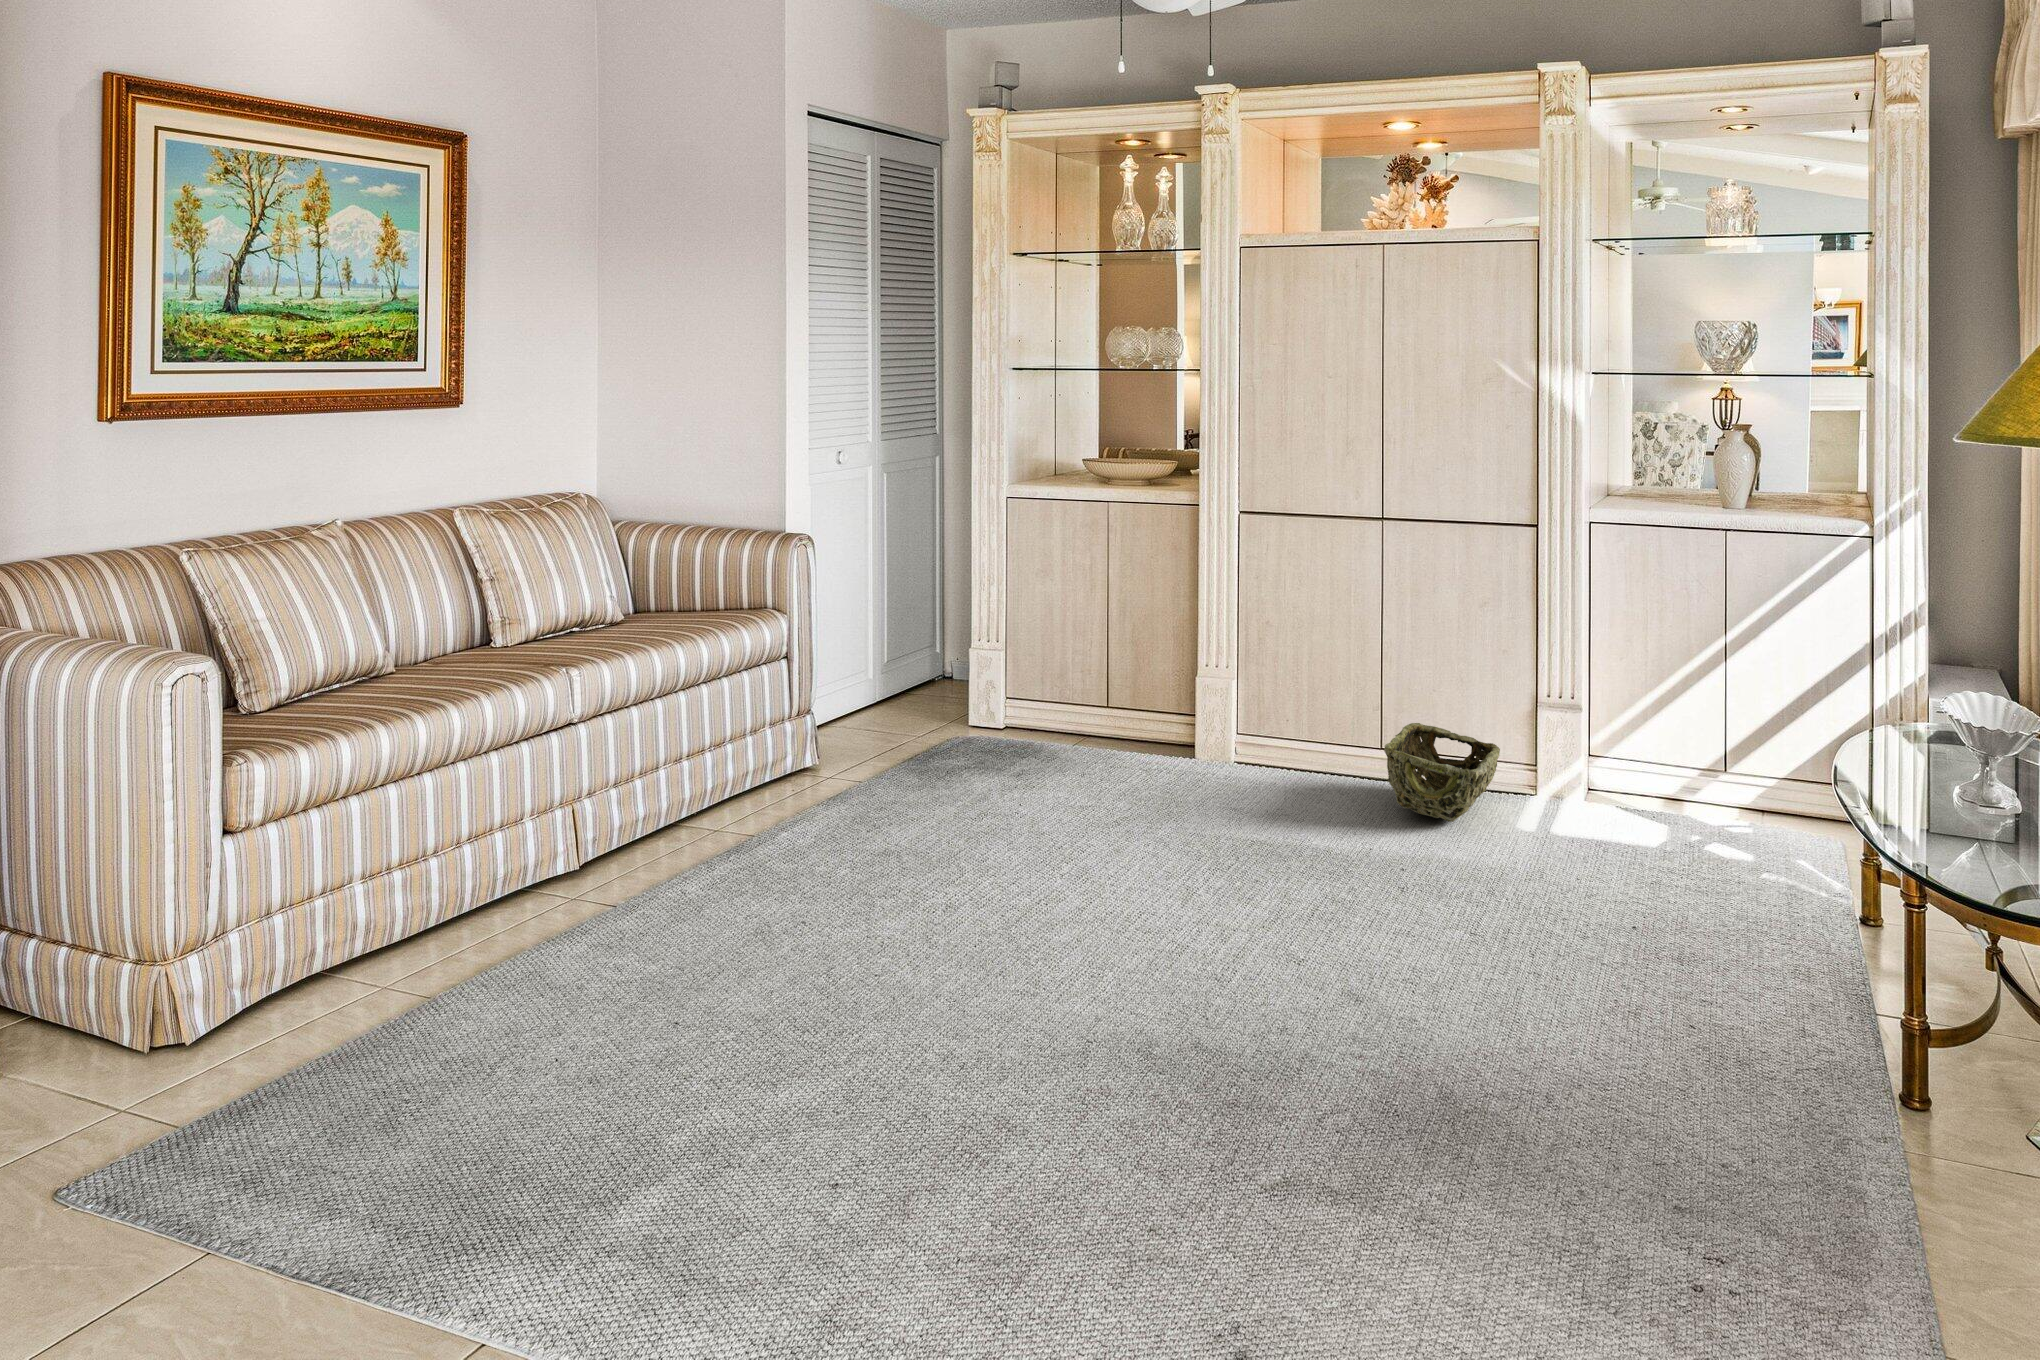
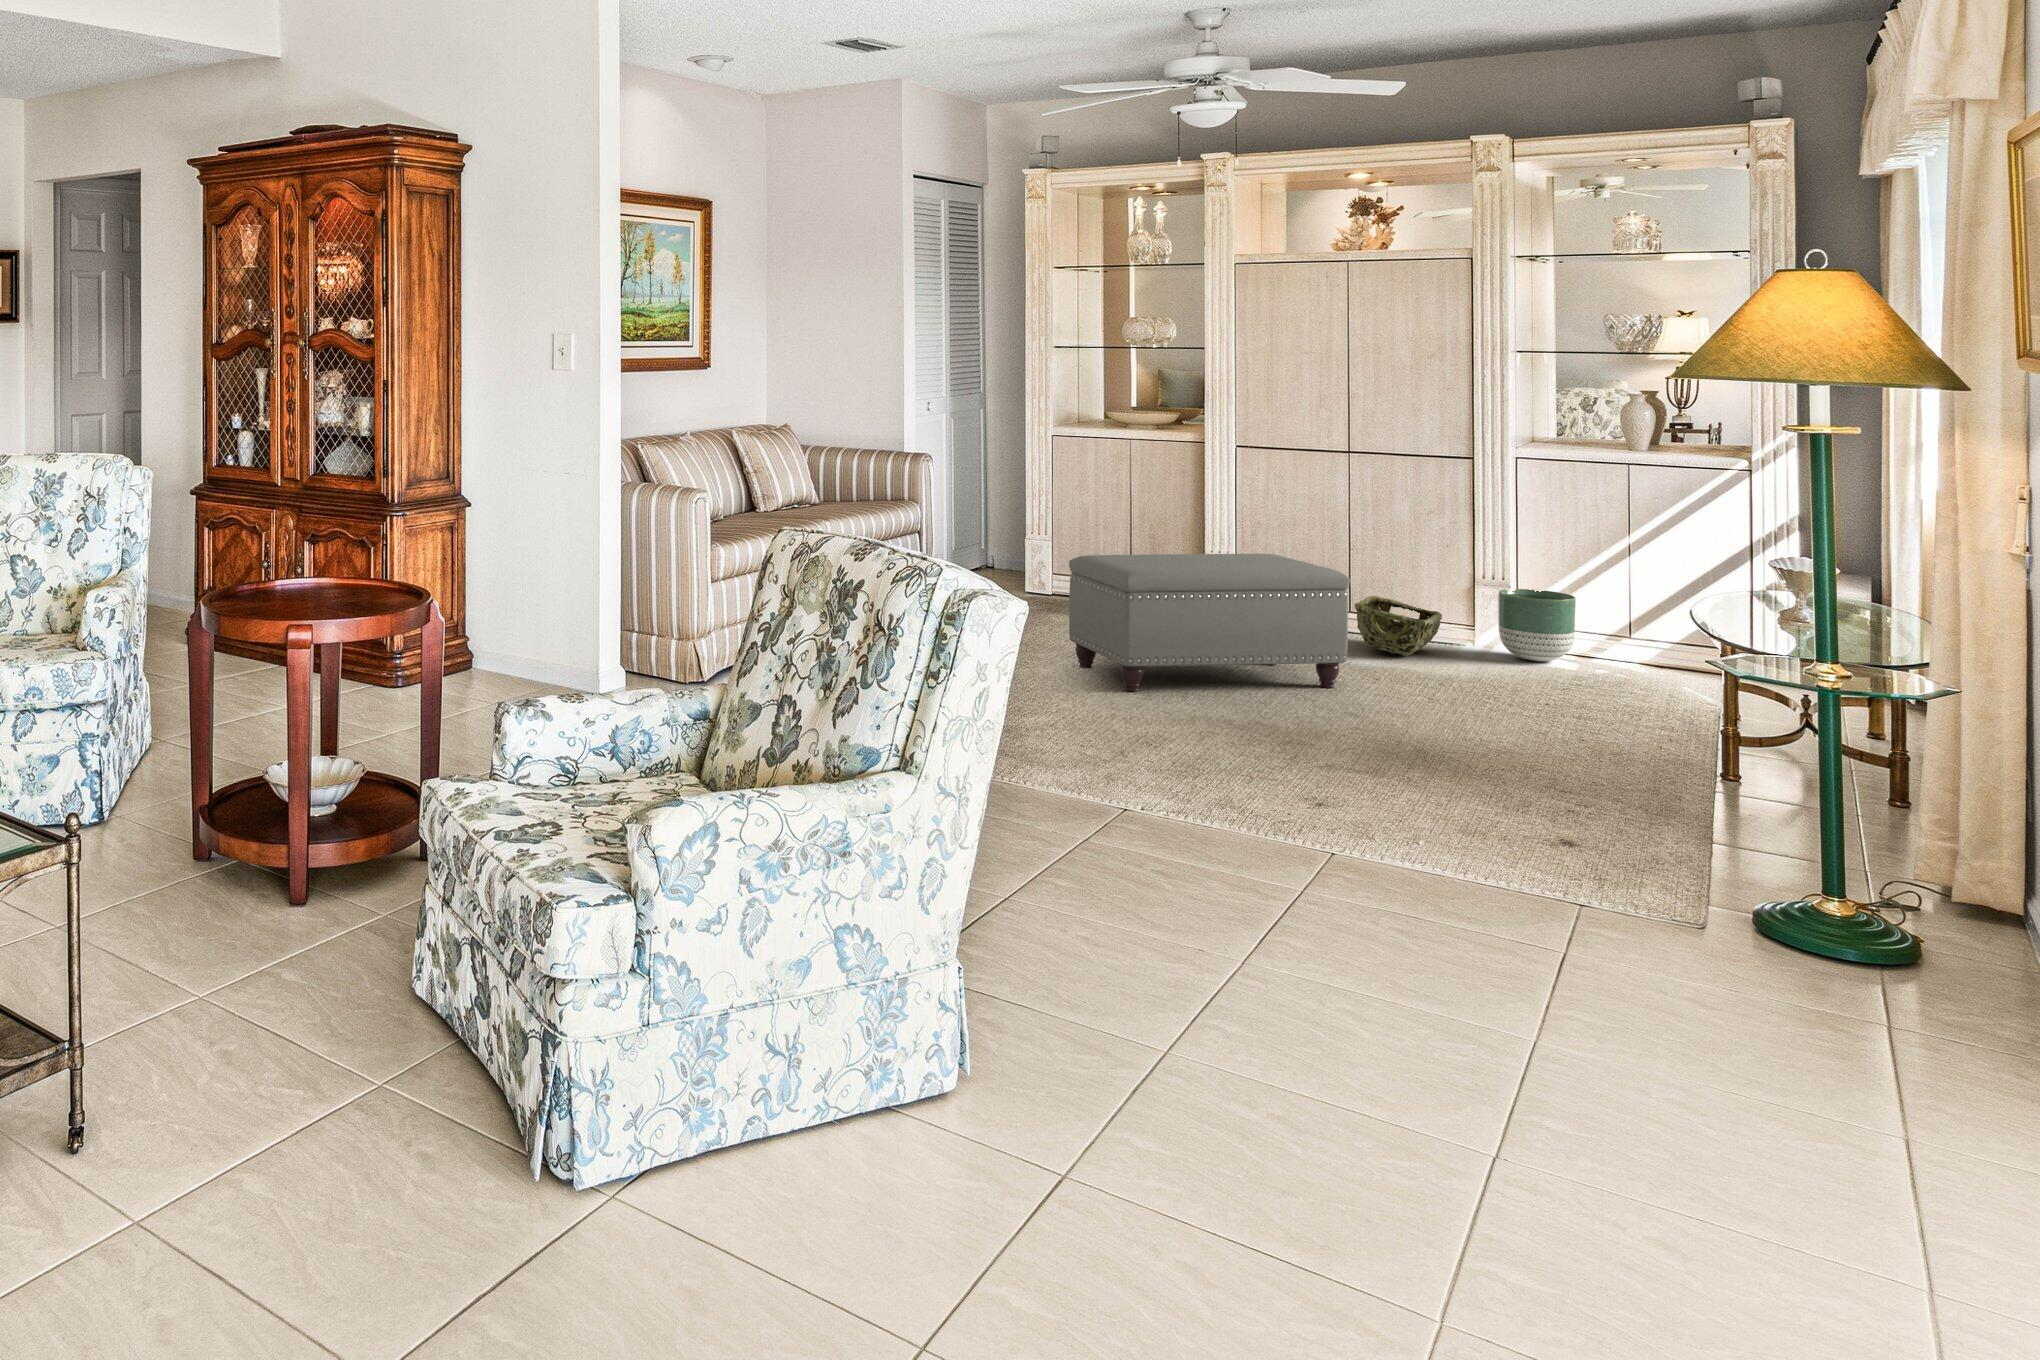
ottoman: none [948,689,1363,964] -> present [1069,554,1350,691]
planter: none [1571,708,1667,816] -> present [1498,589,1576,661]

